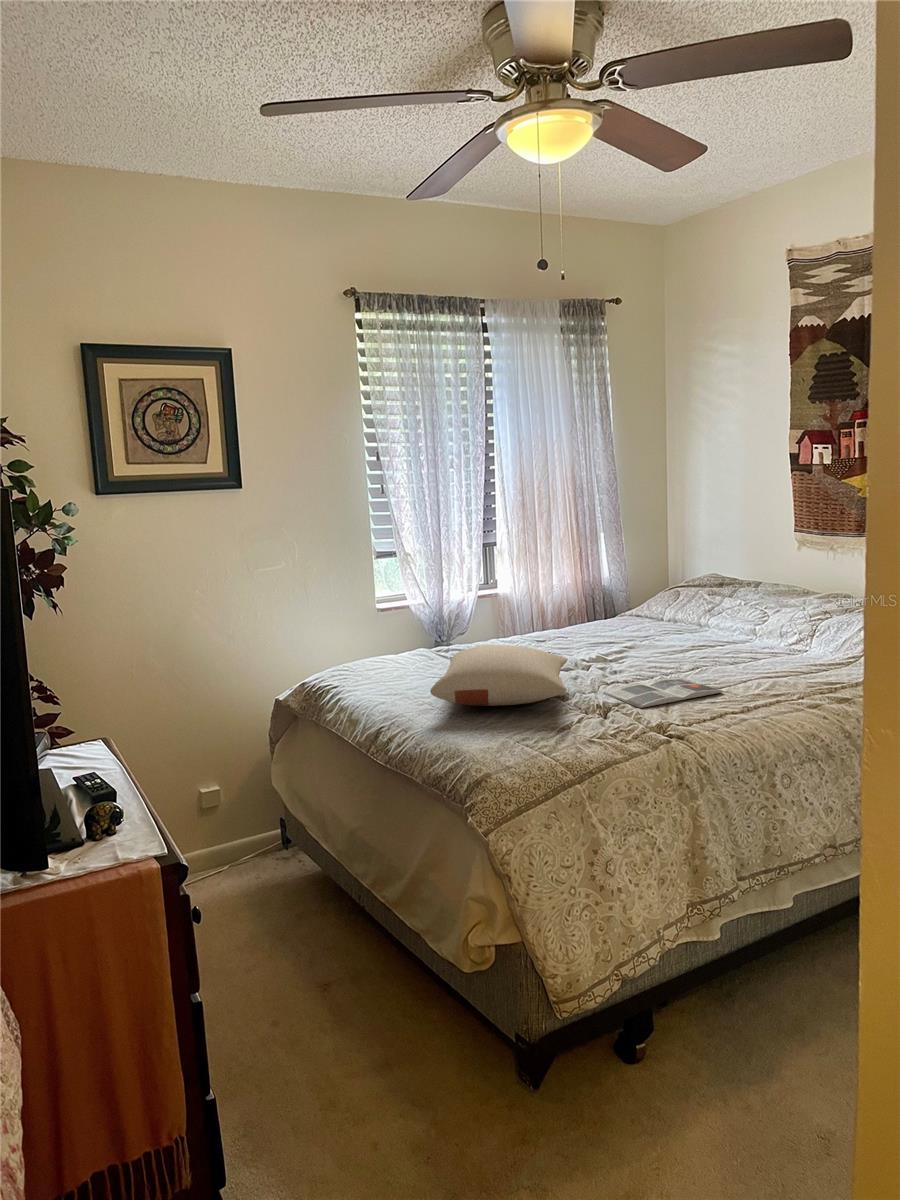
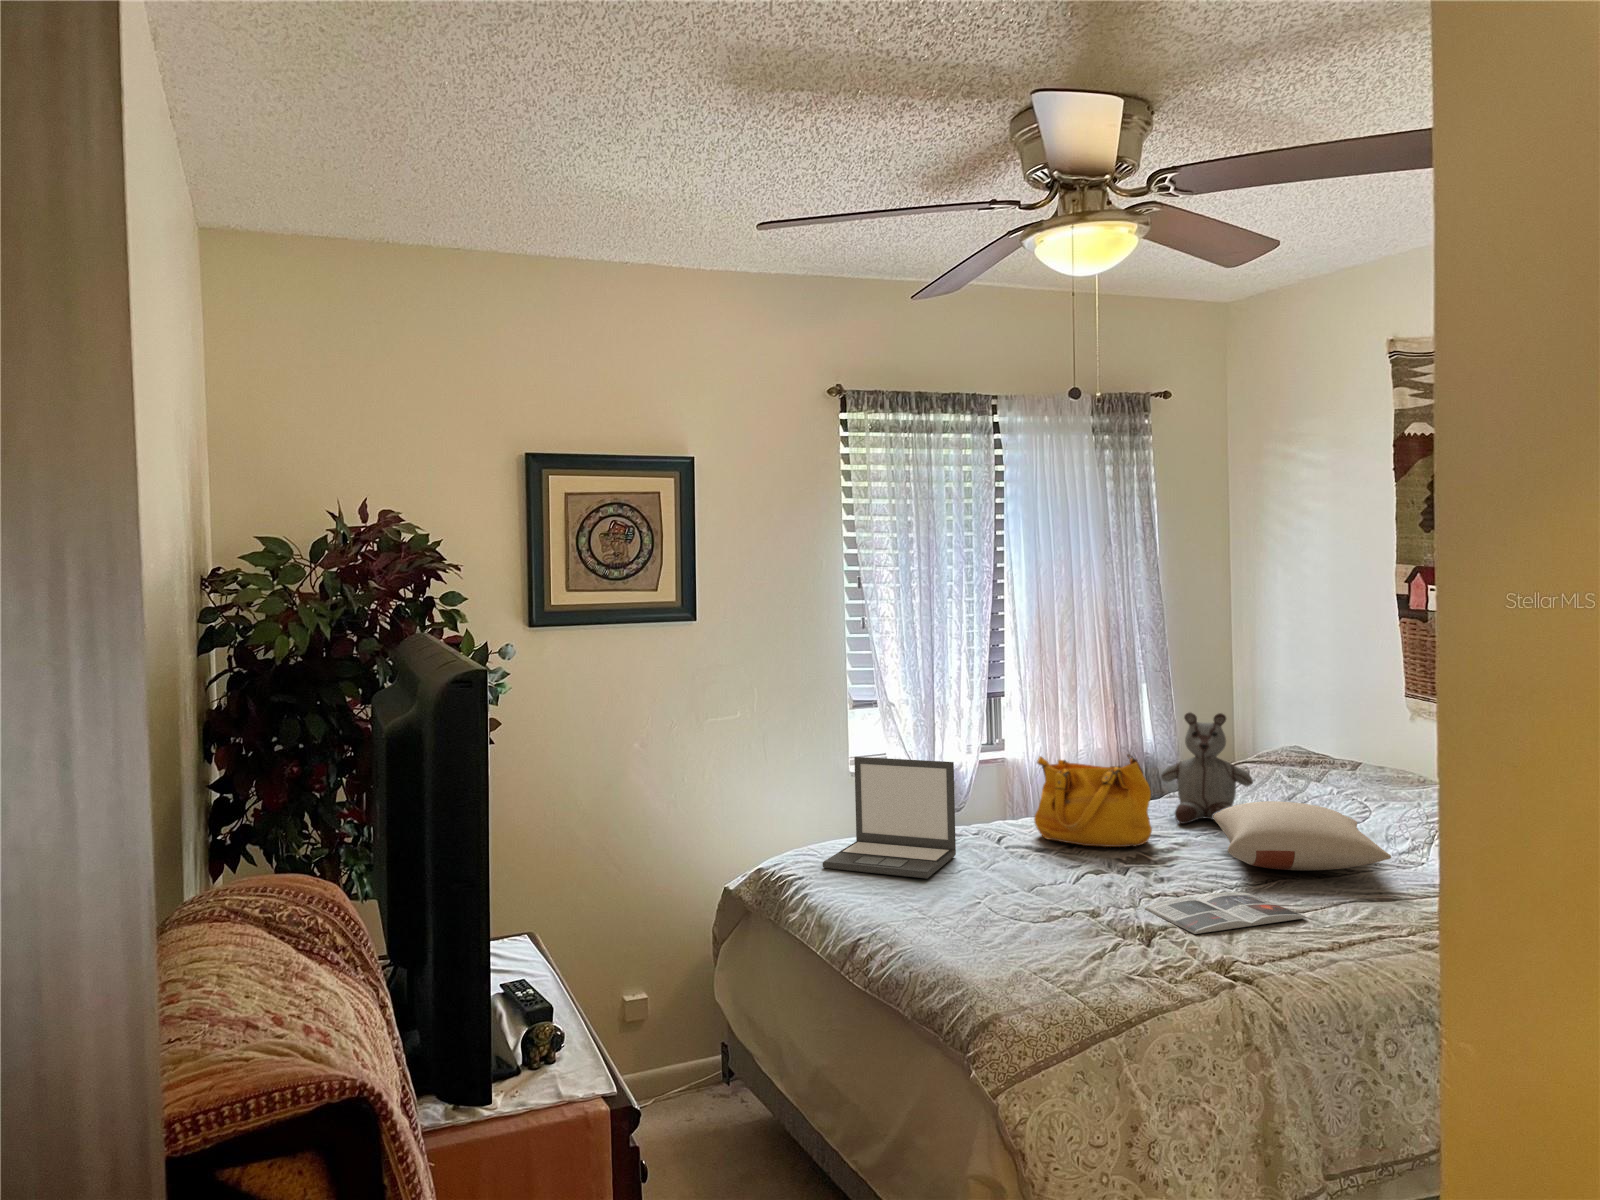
stuffed bear: none [616,549,685,635] -> present [1161,713,1253,824]
handbag: none [520,581,609,653] -> present [1034,754,1152,847]
laptop: none [352,592,459,682] -> present [823,757,956,879]
pillow: present [430,645,568,706] -> present [1213,801,1391,870]

